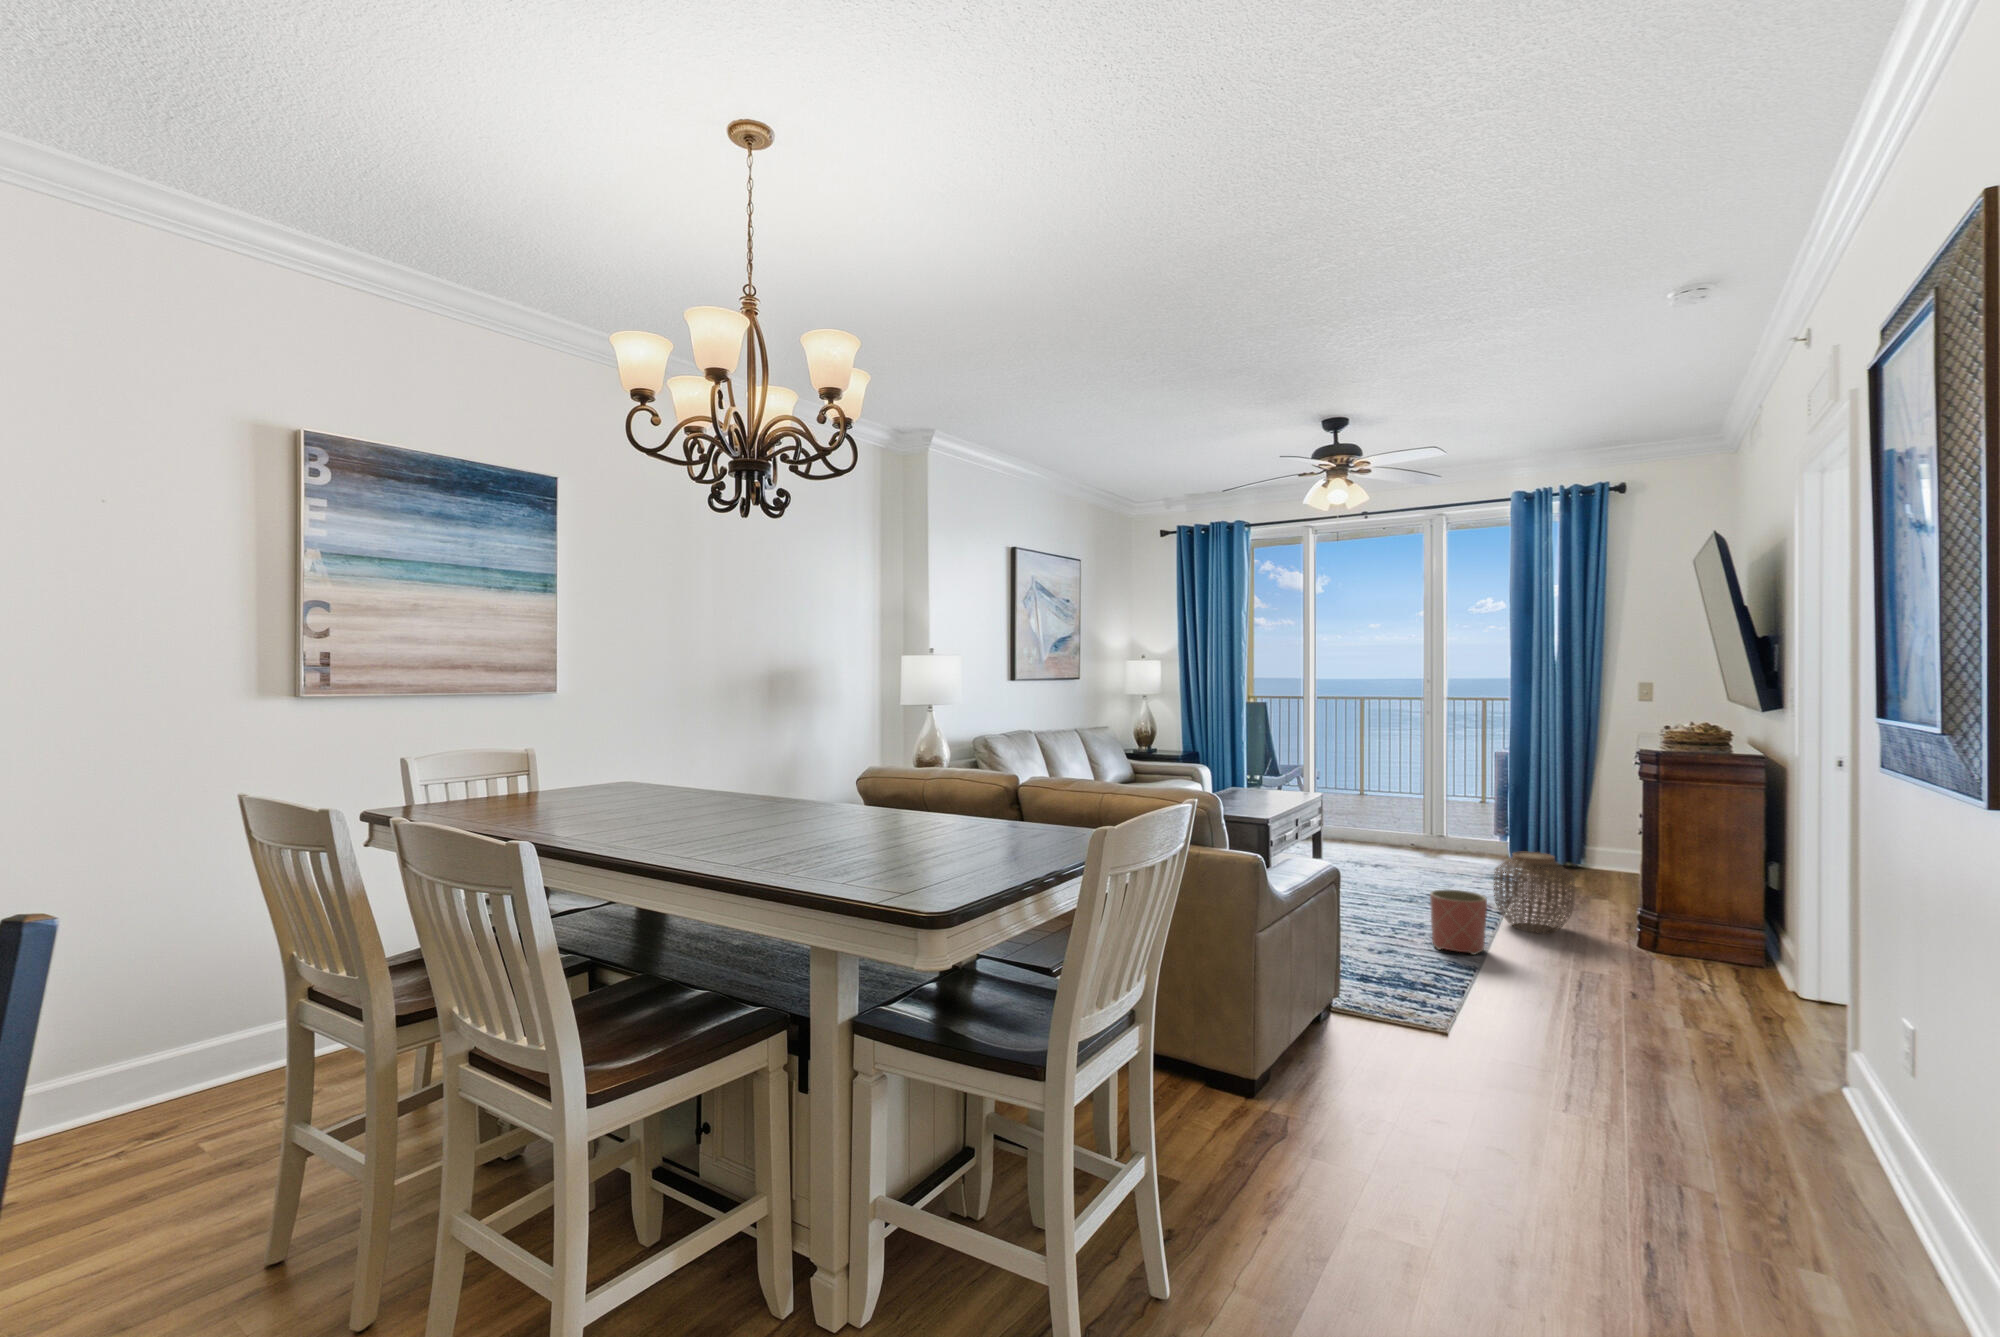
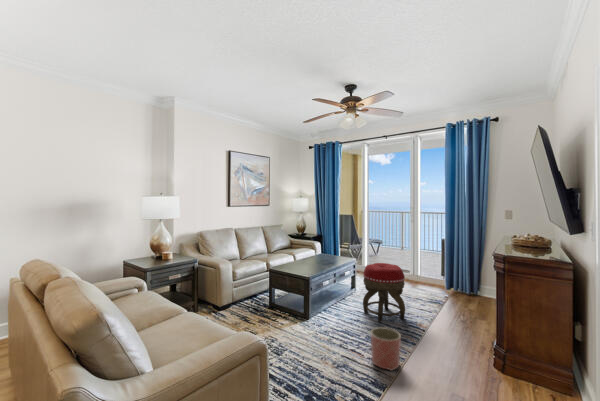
footstool: none [1365,792,1456,905] -> present [363,263,405,322]
woven basket: present [1494,851,1575,933] -> none [416,302,458,350]

